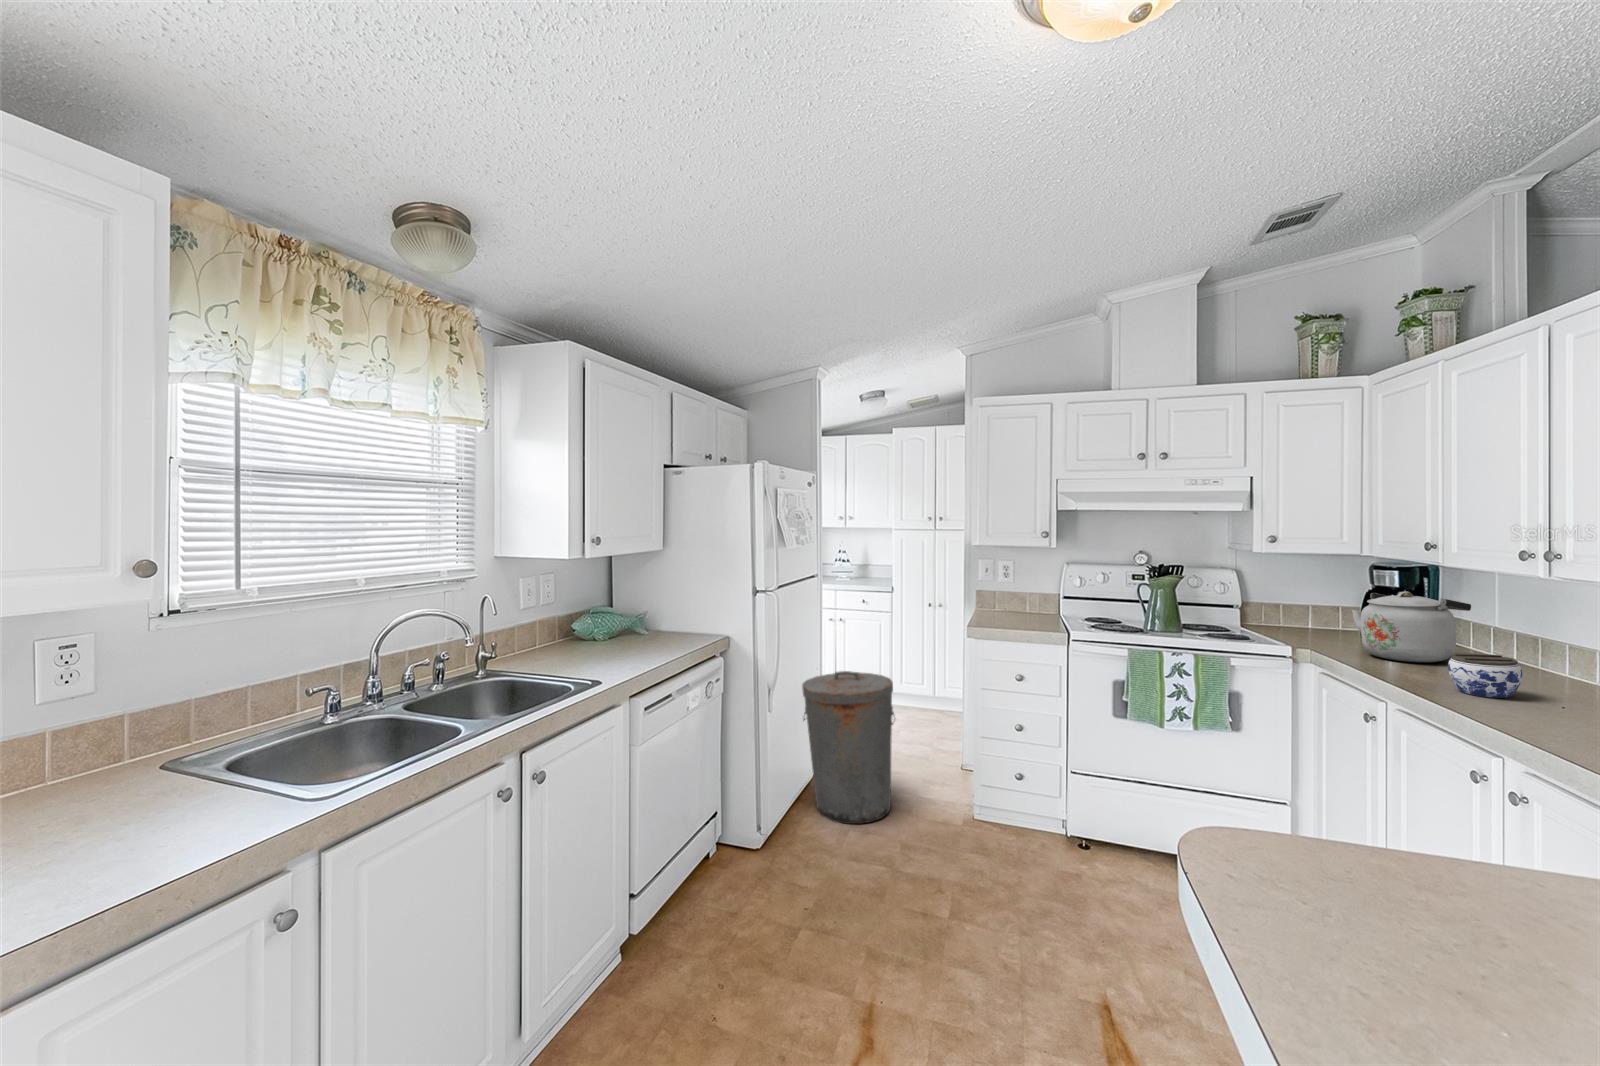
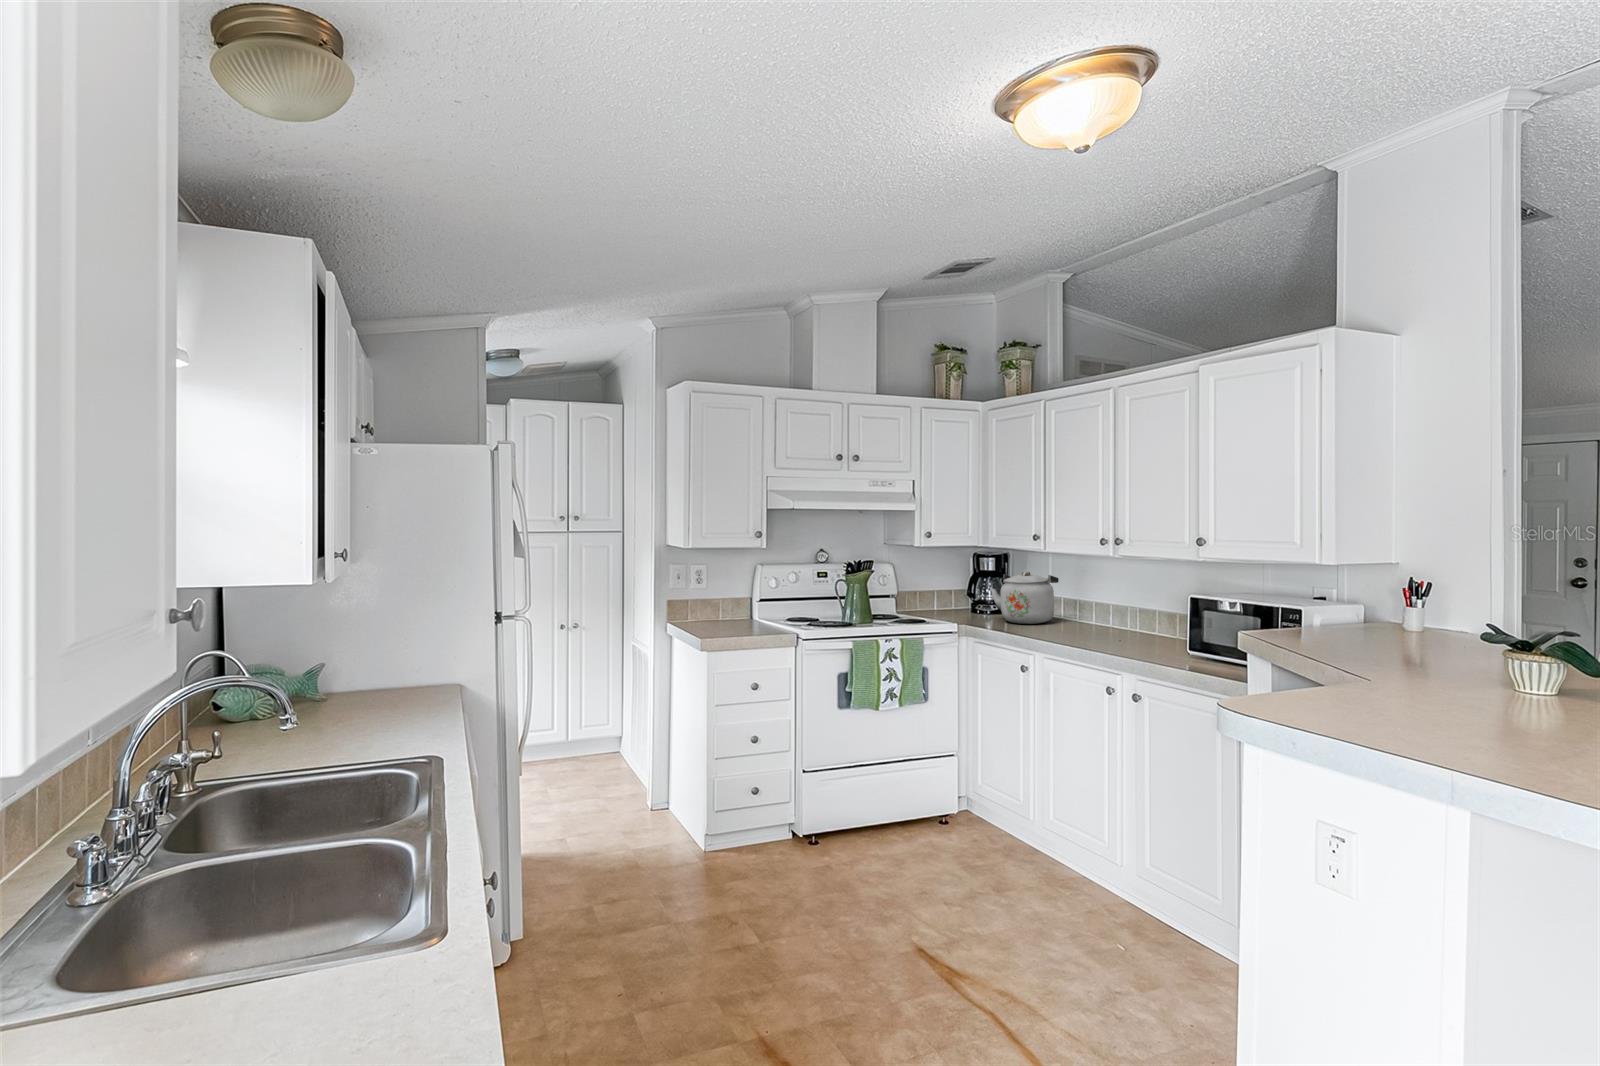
jar: present [1448,654,1522,698] -> none [1079,610,1116,640]
trash can: present [802,671,894,824] -> none [503,713,627,908]

